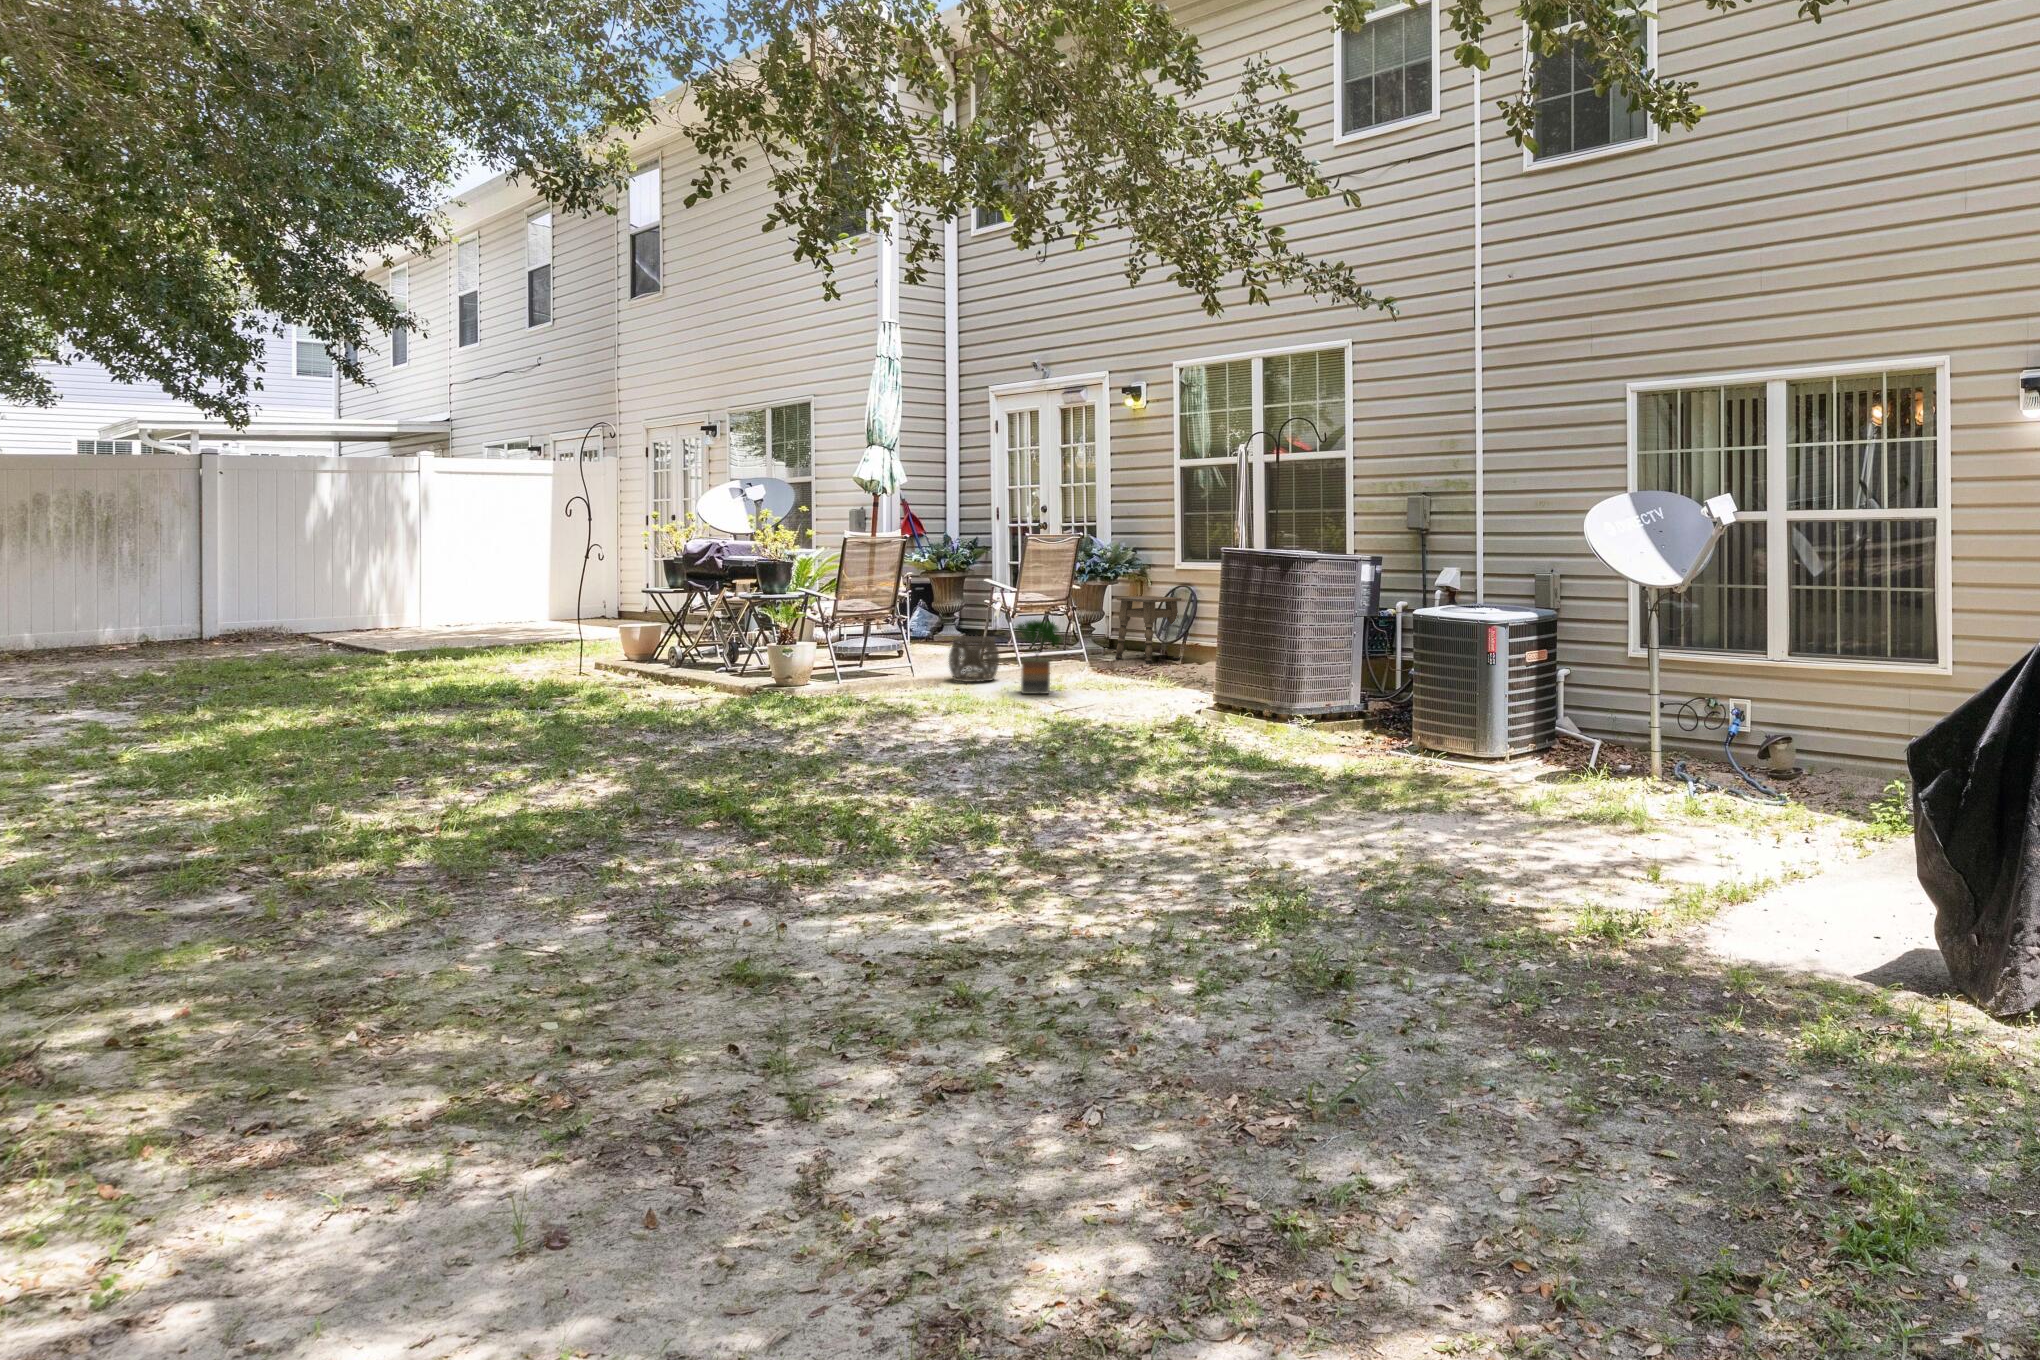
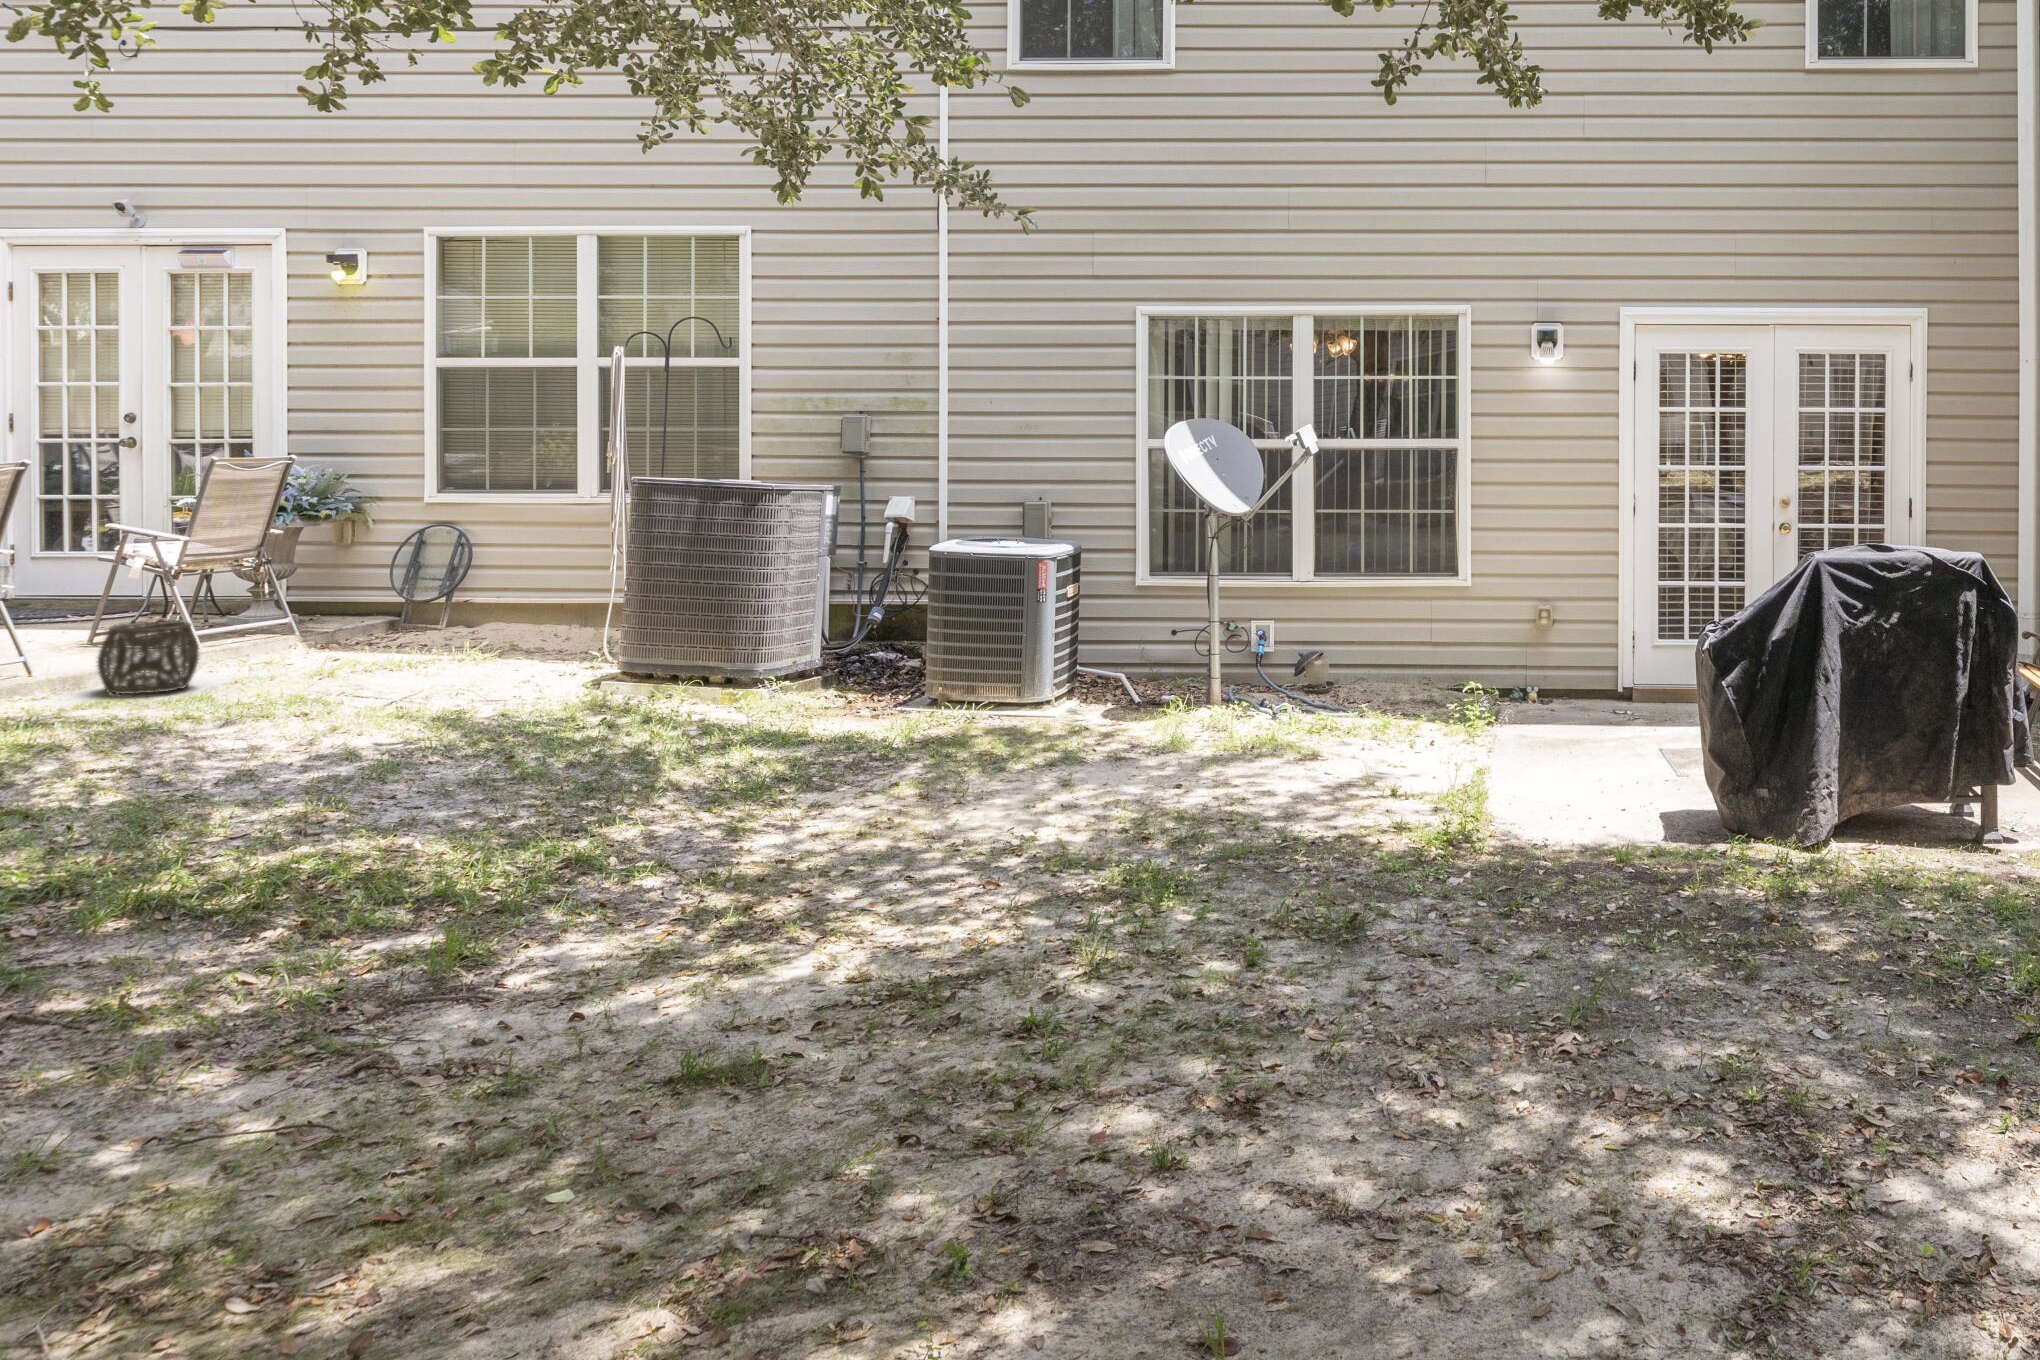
side table: present [1115,596,1181,663] -> none [339,546,452,640]
potted tree: present [1015,620,1063,694] -> none [263,589,361,702]

